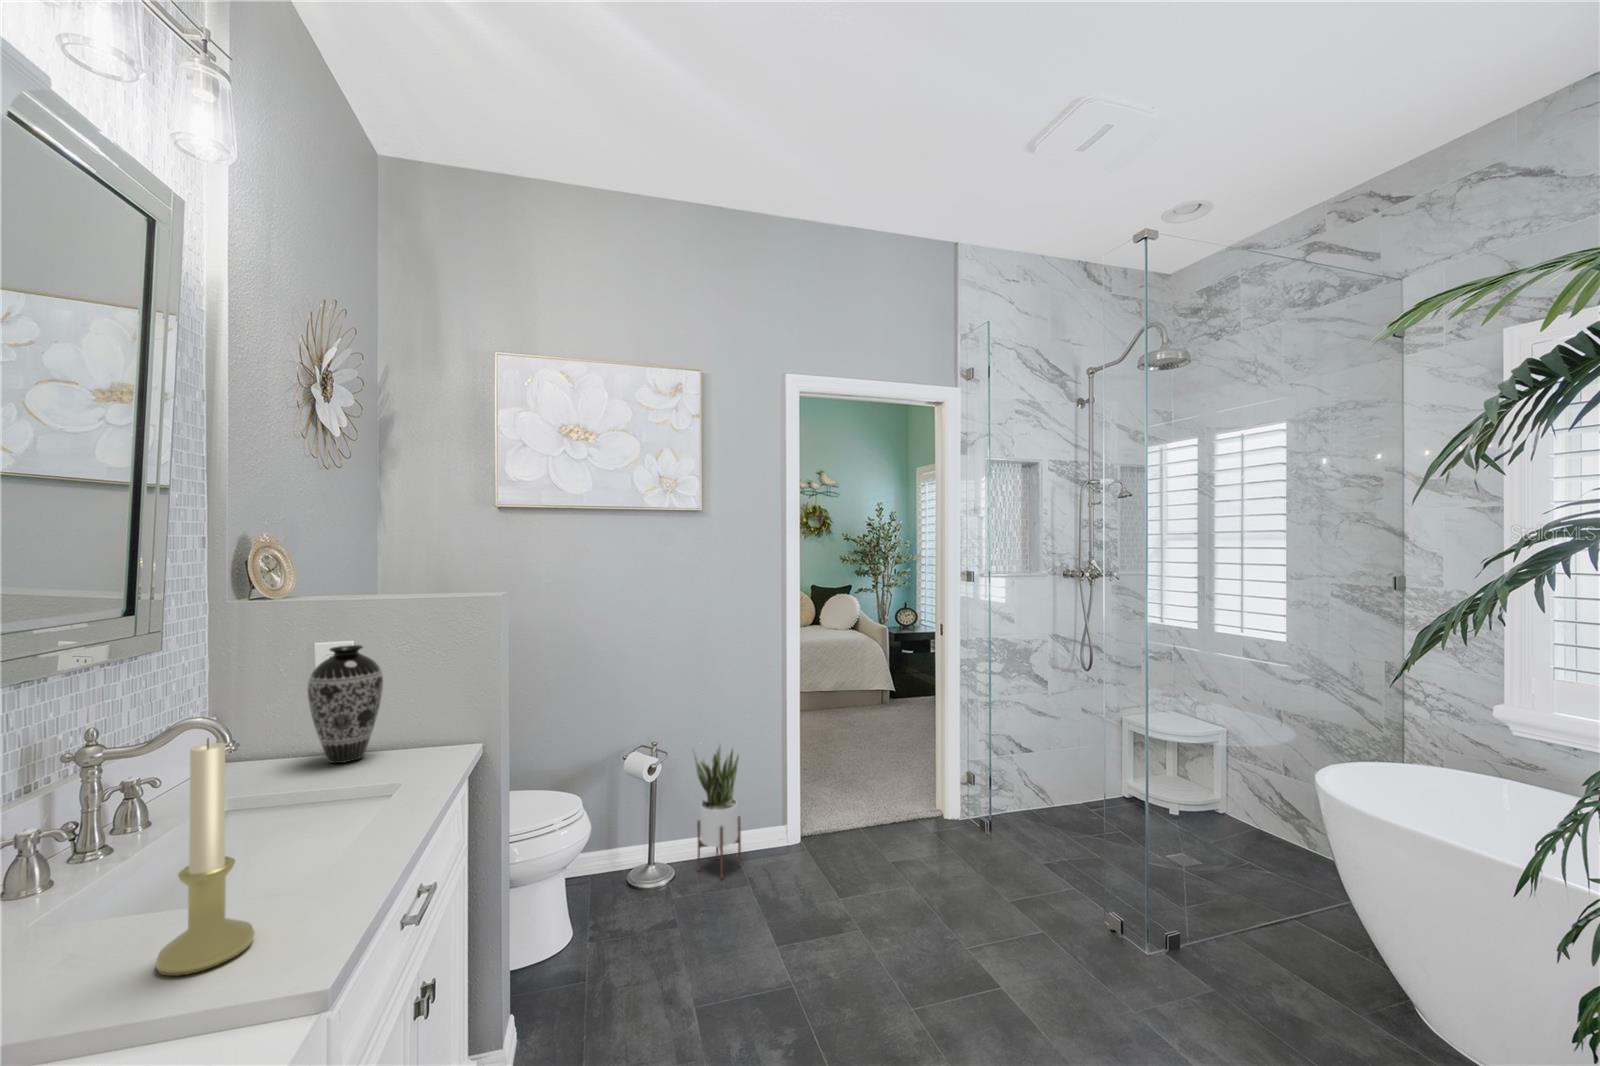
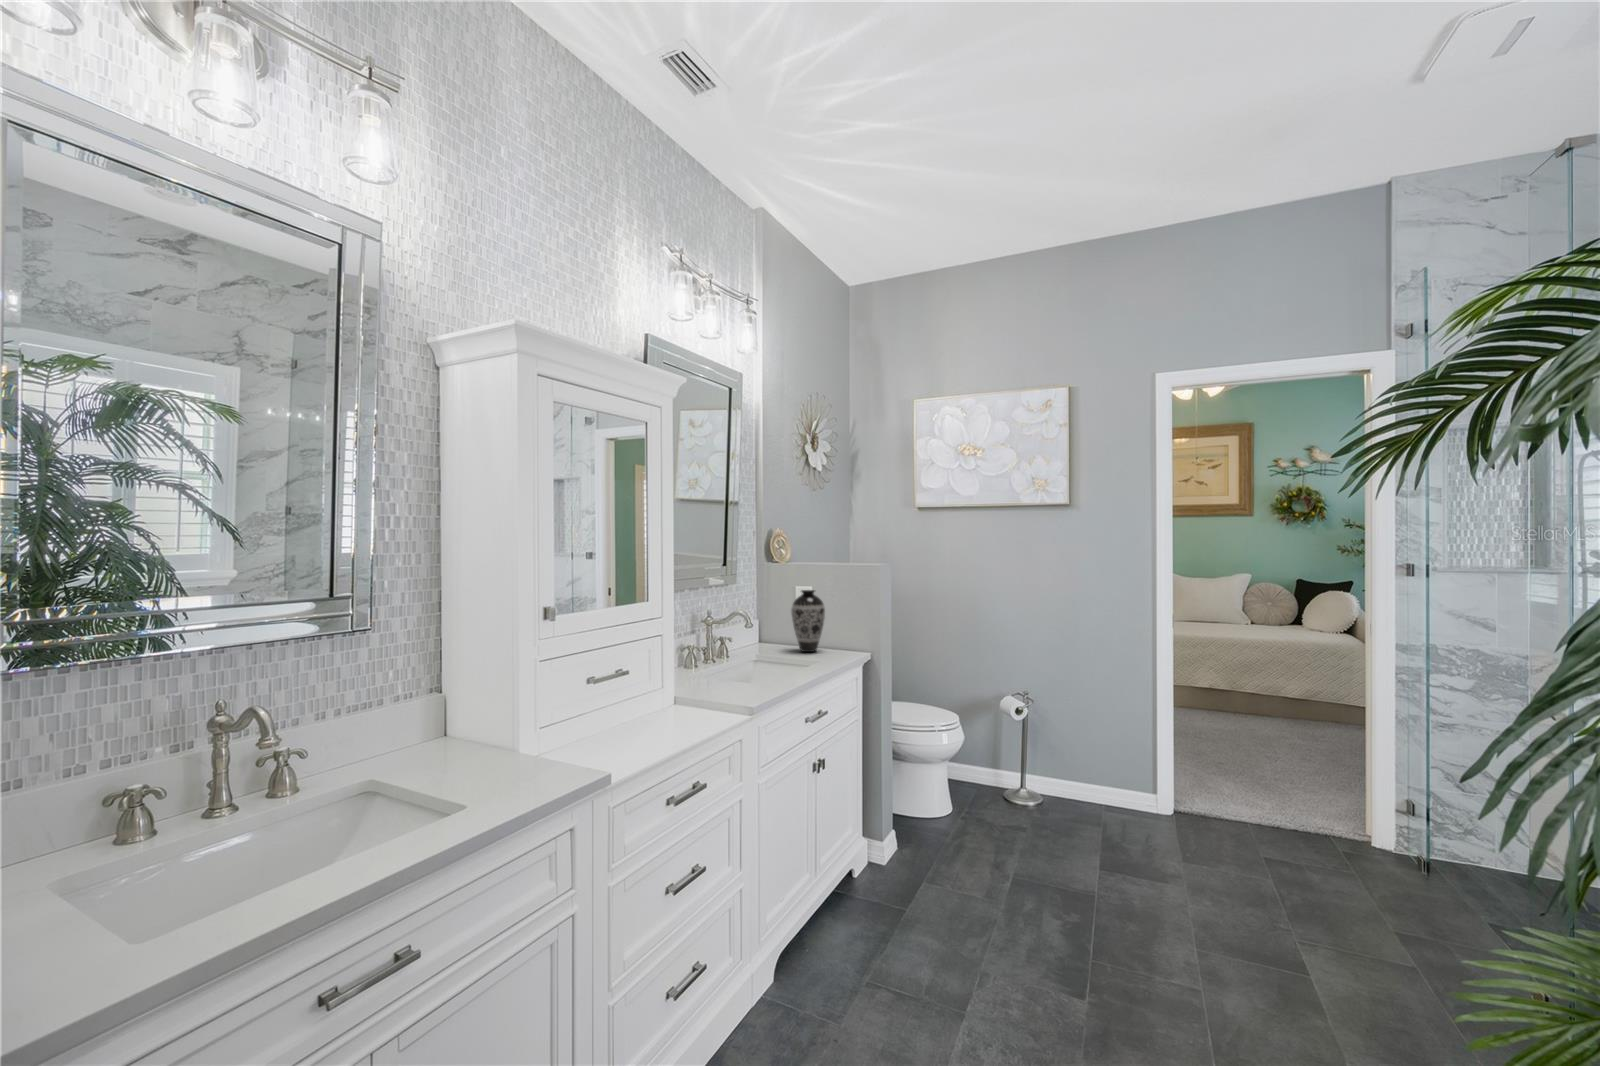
candle holder: present [156,739,254,976] -> none [721,610,749,696]
potted plant: present [693,744,741,879] -> none [1055,702,1103,816]

